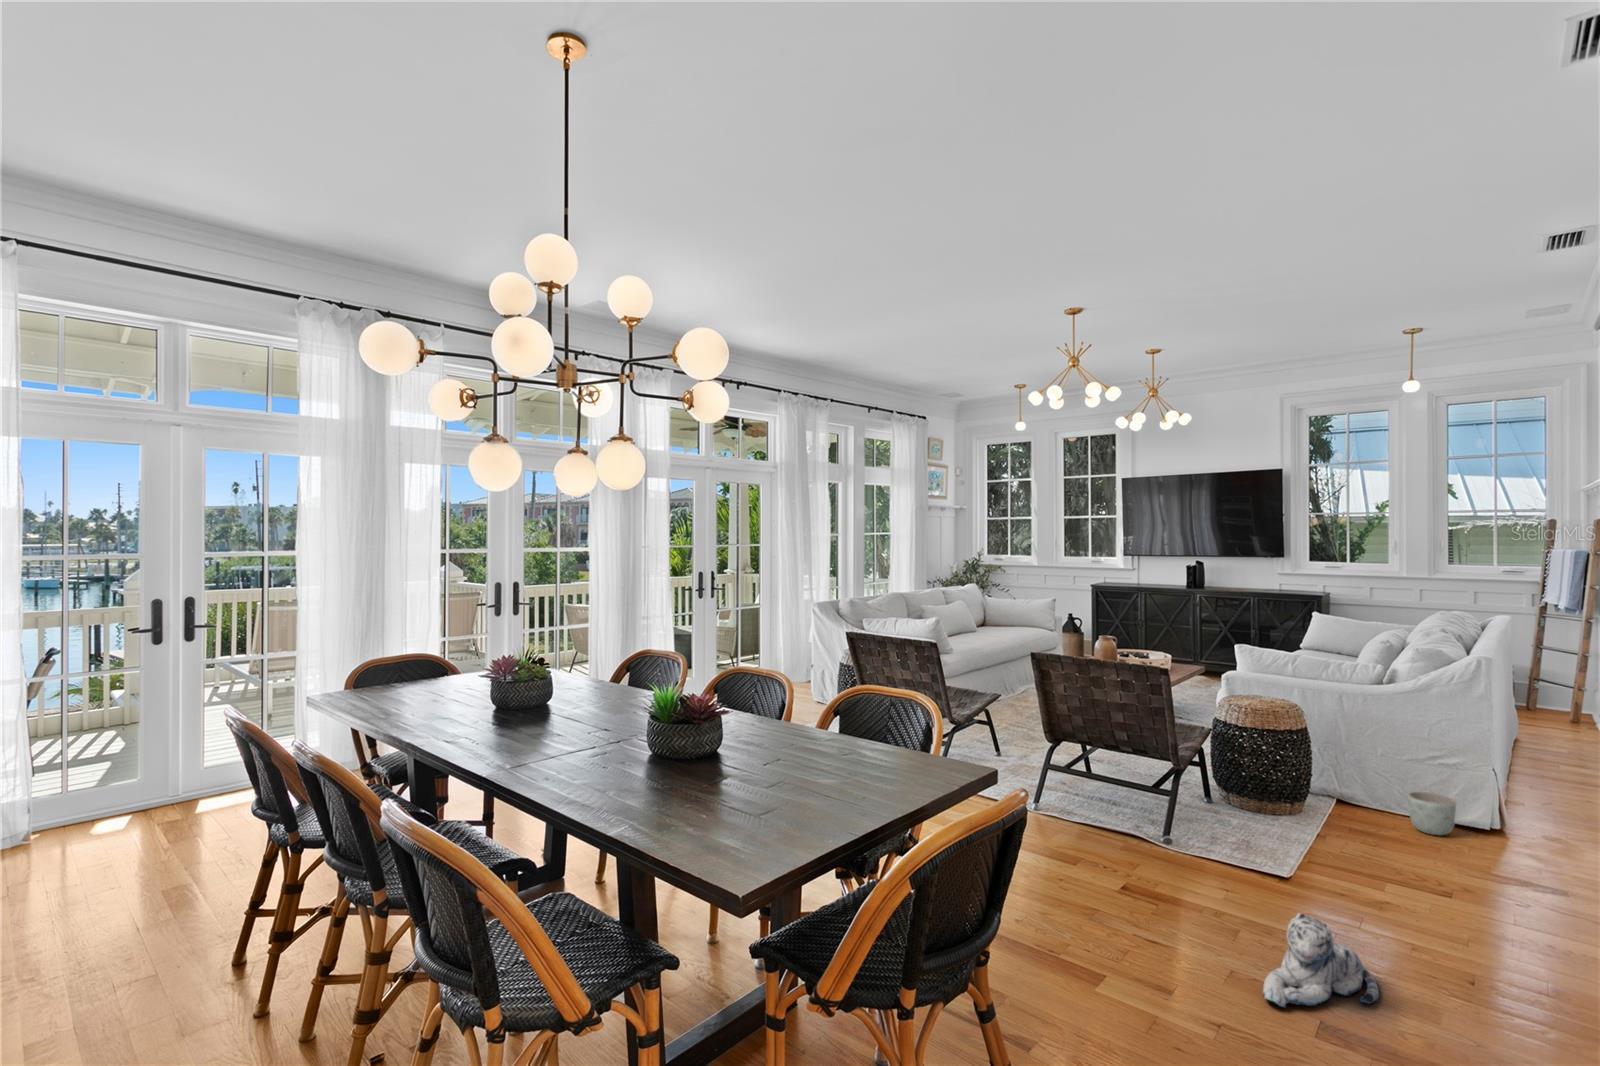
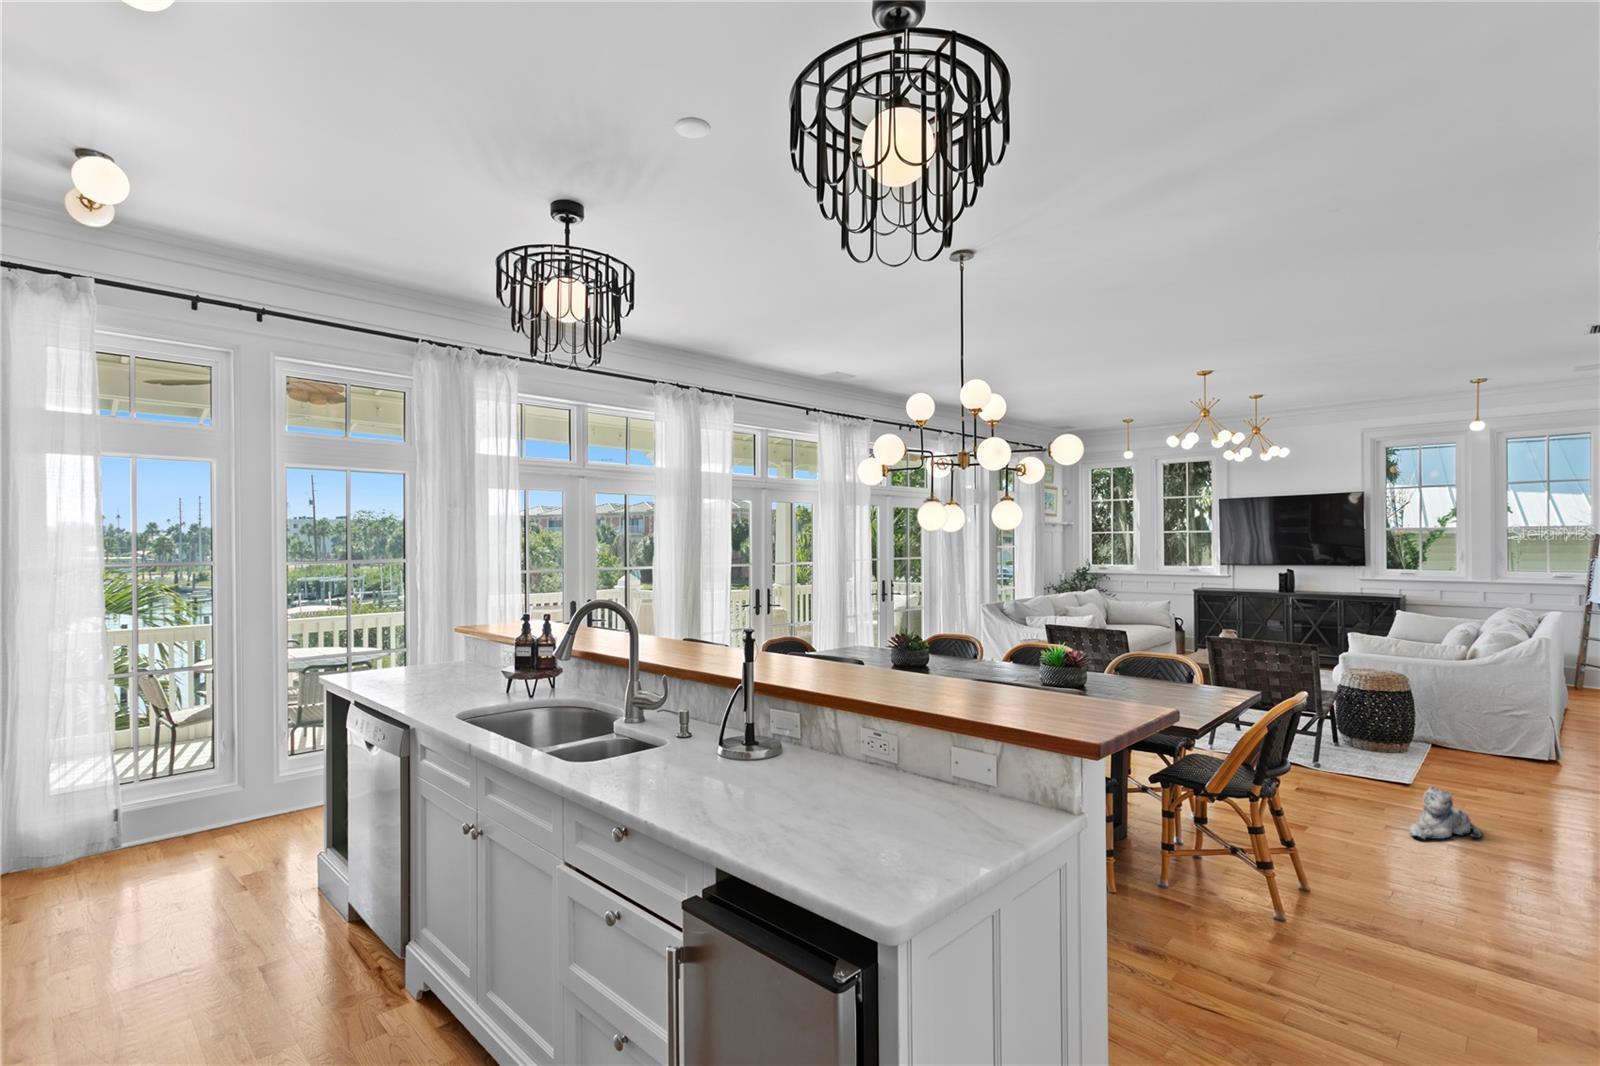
planter: present [1408,792,1456,835] -> none [1487,735,1523,764]

